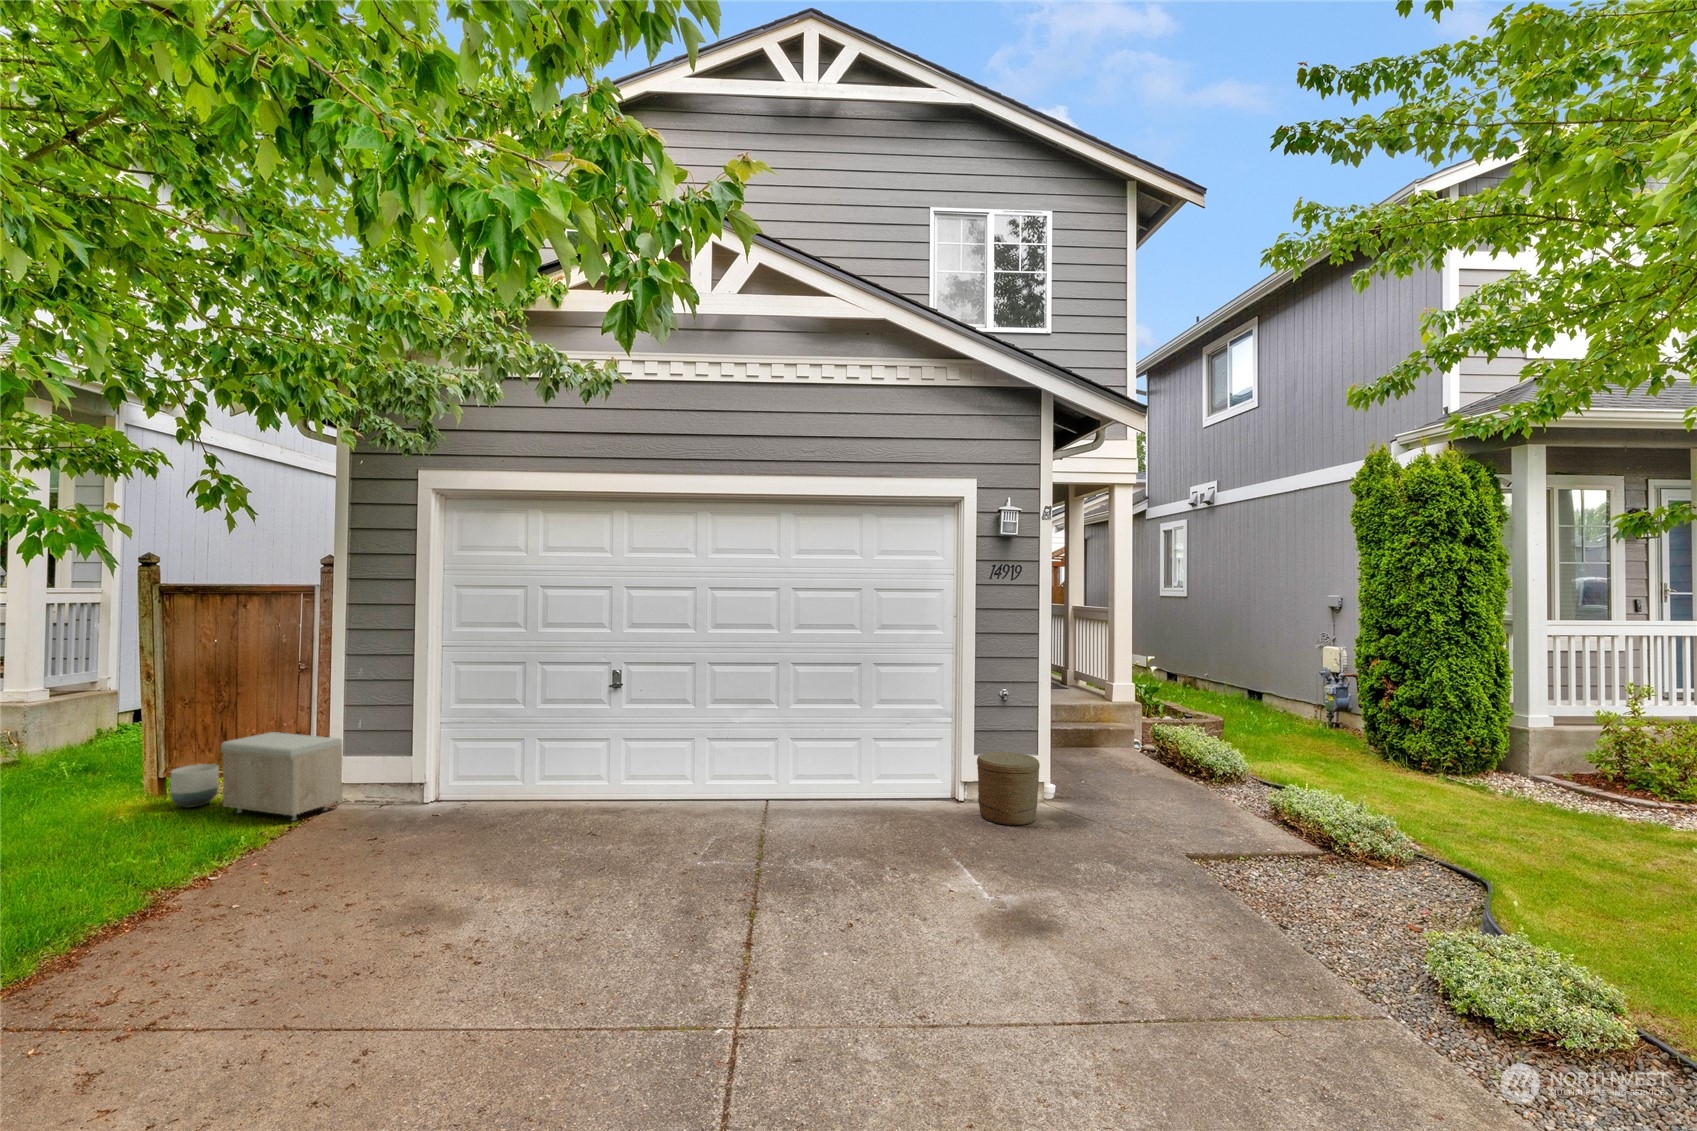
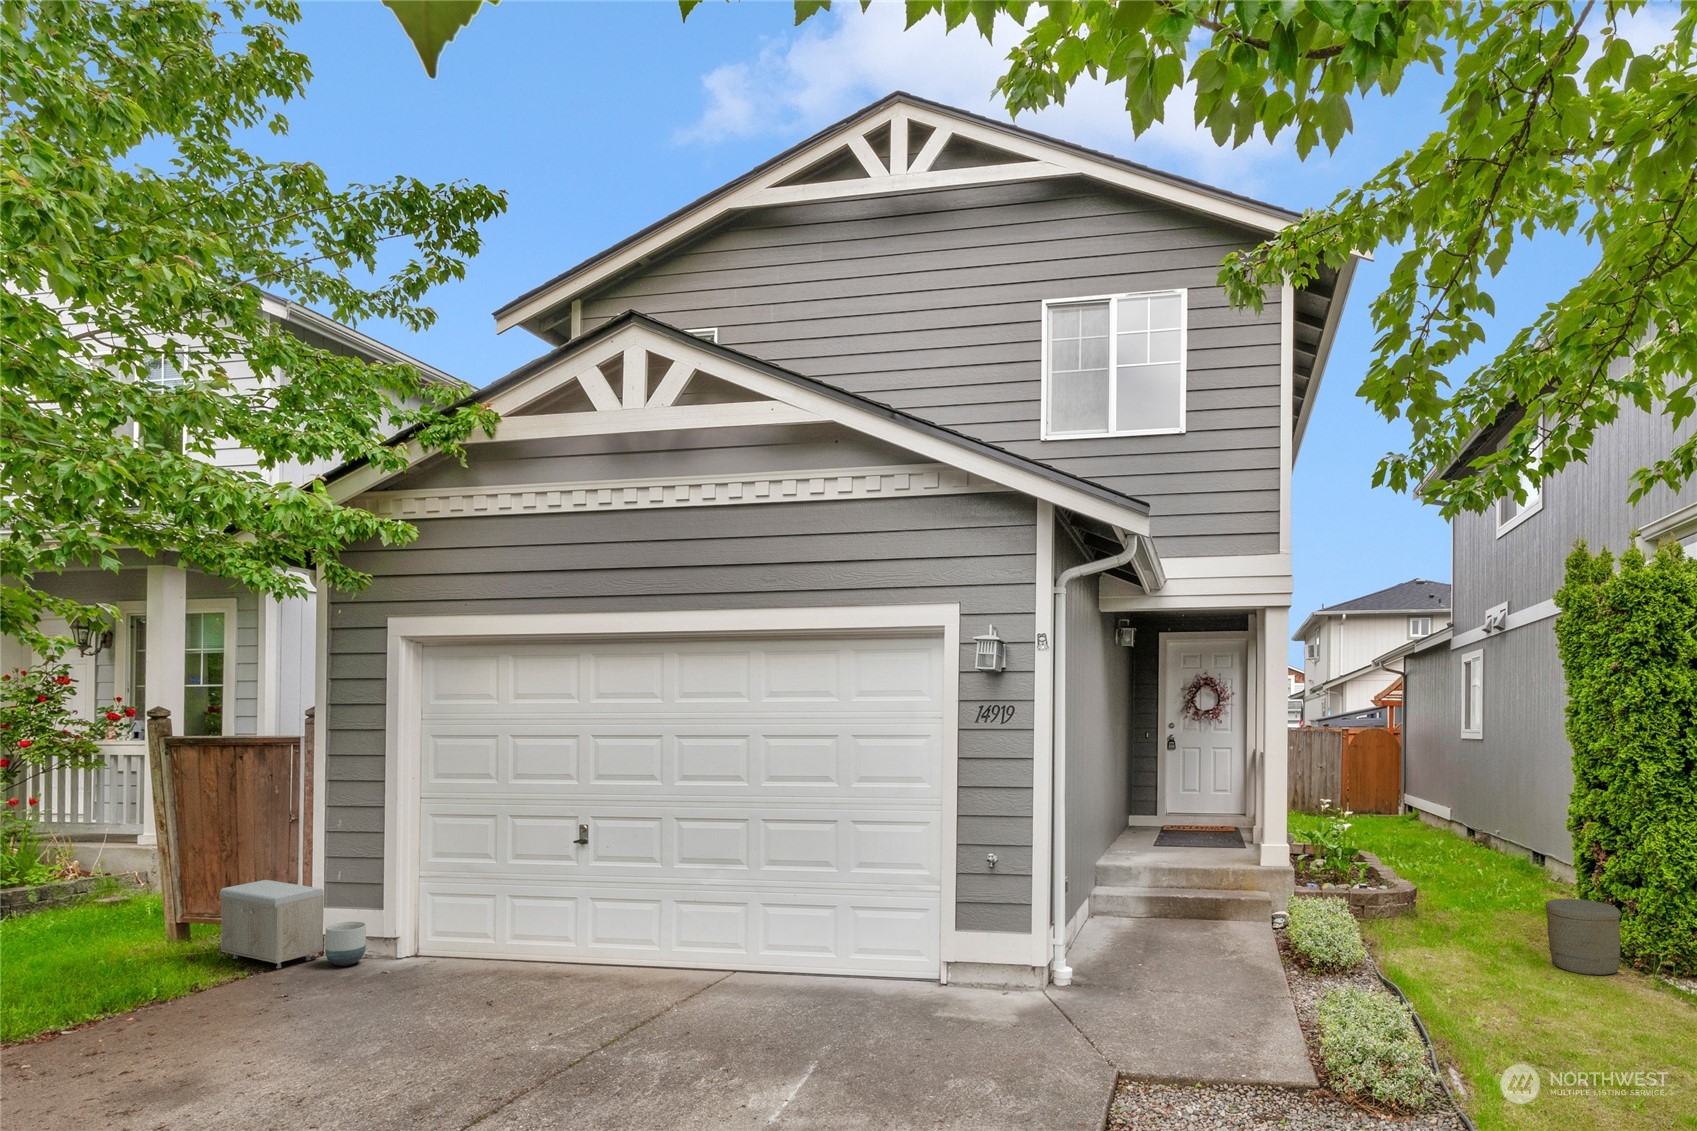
woven basket: present [977,752,1040,825] -> present [1546,899,1621,975]
planter: present [170,764,219,808] -> present [325,922,366,966]

